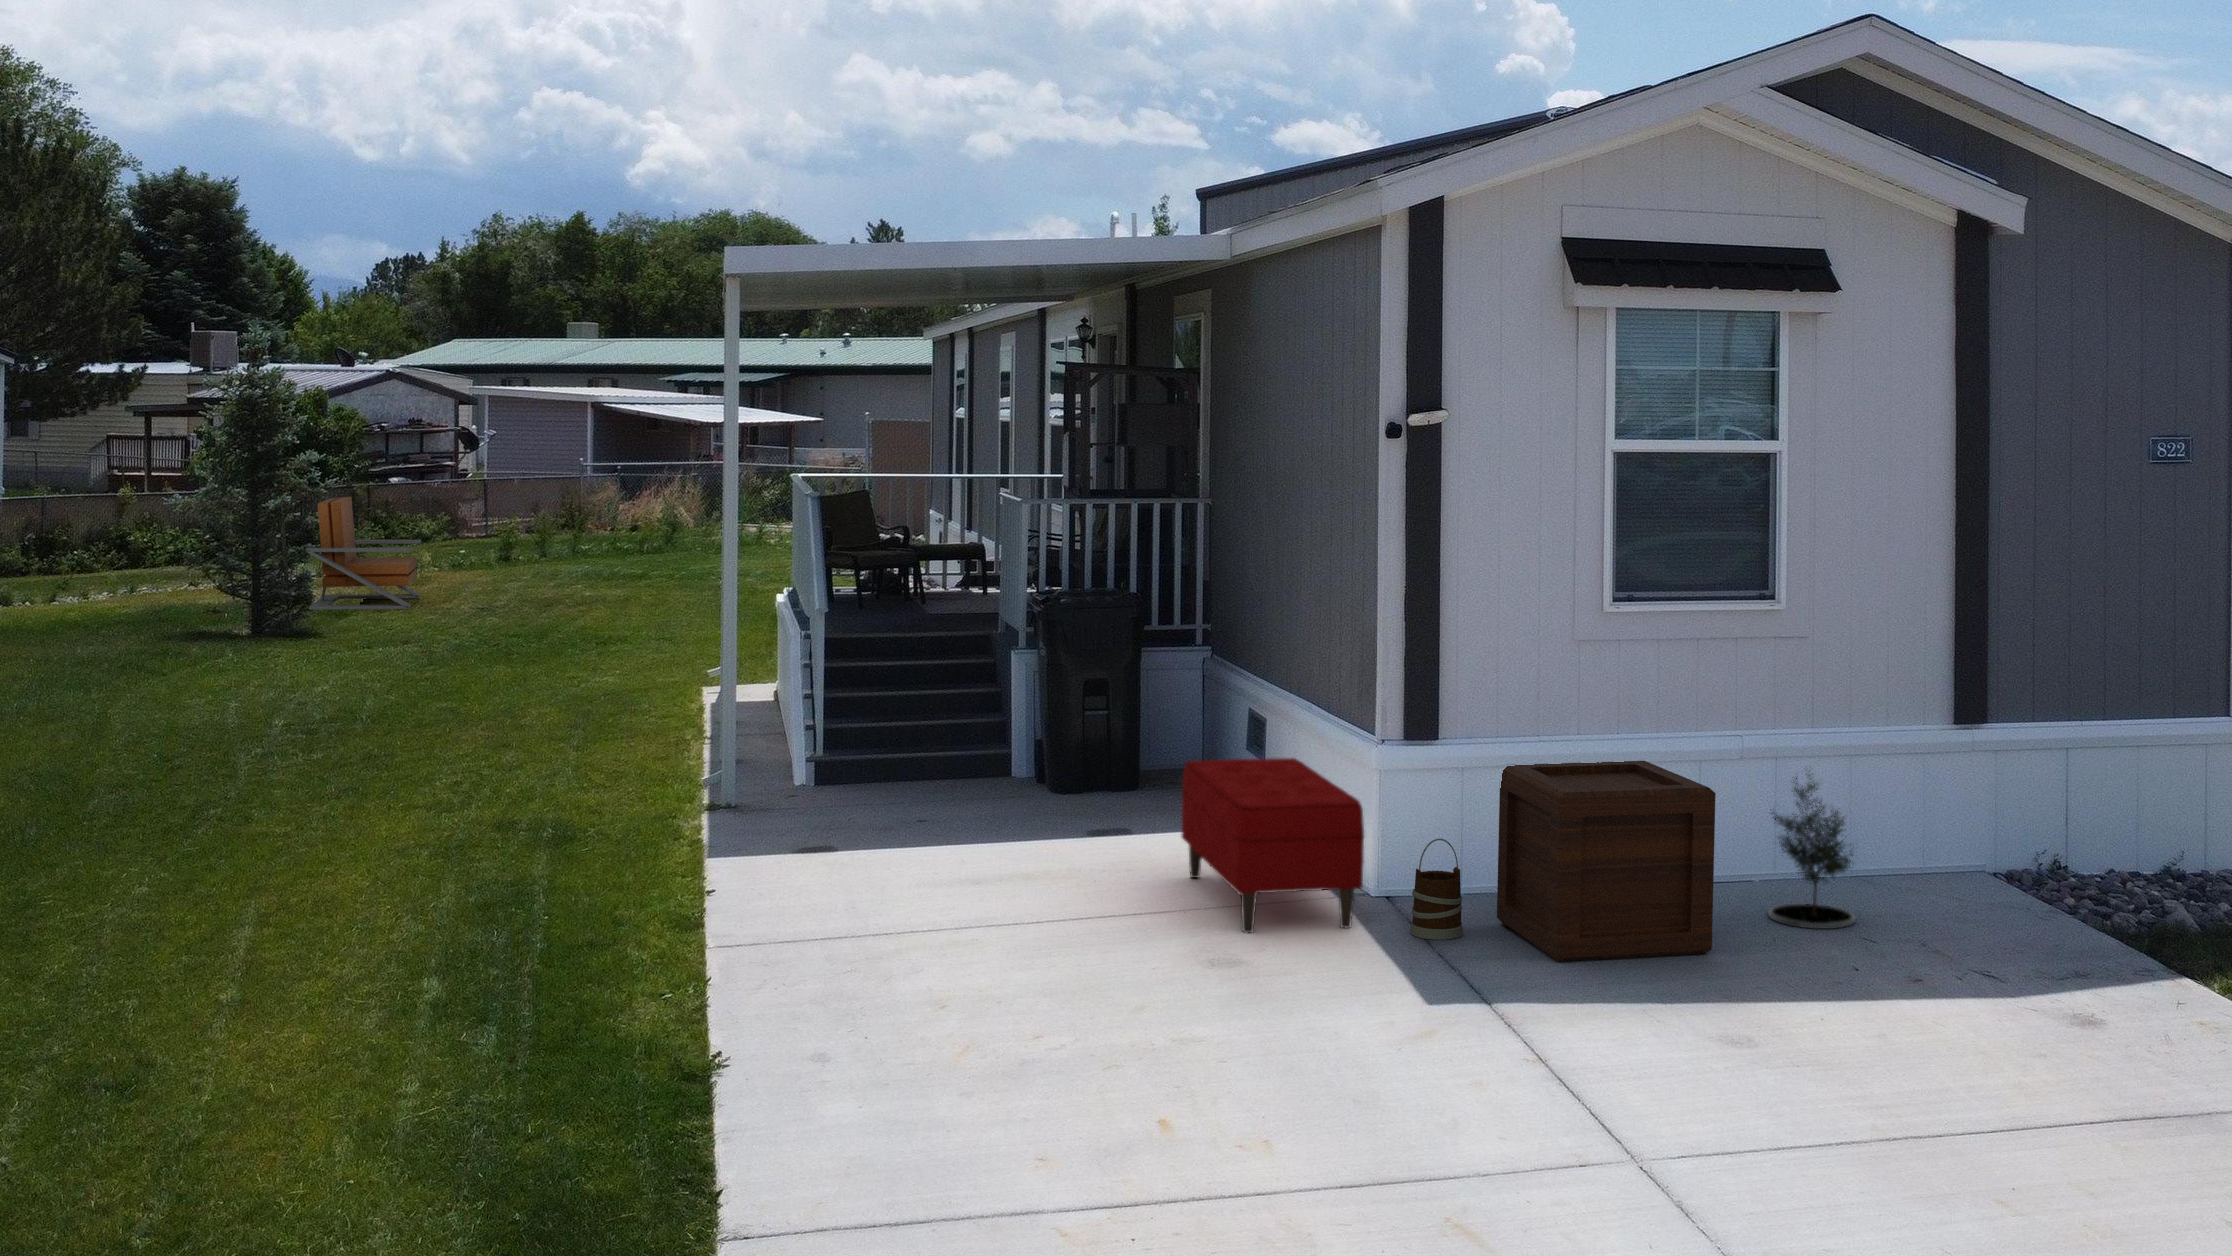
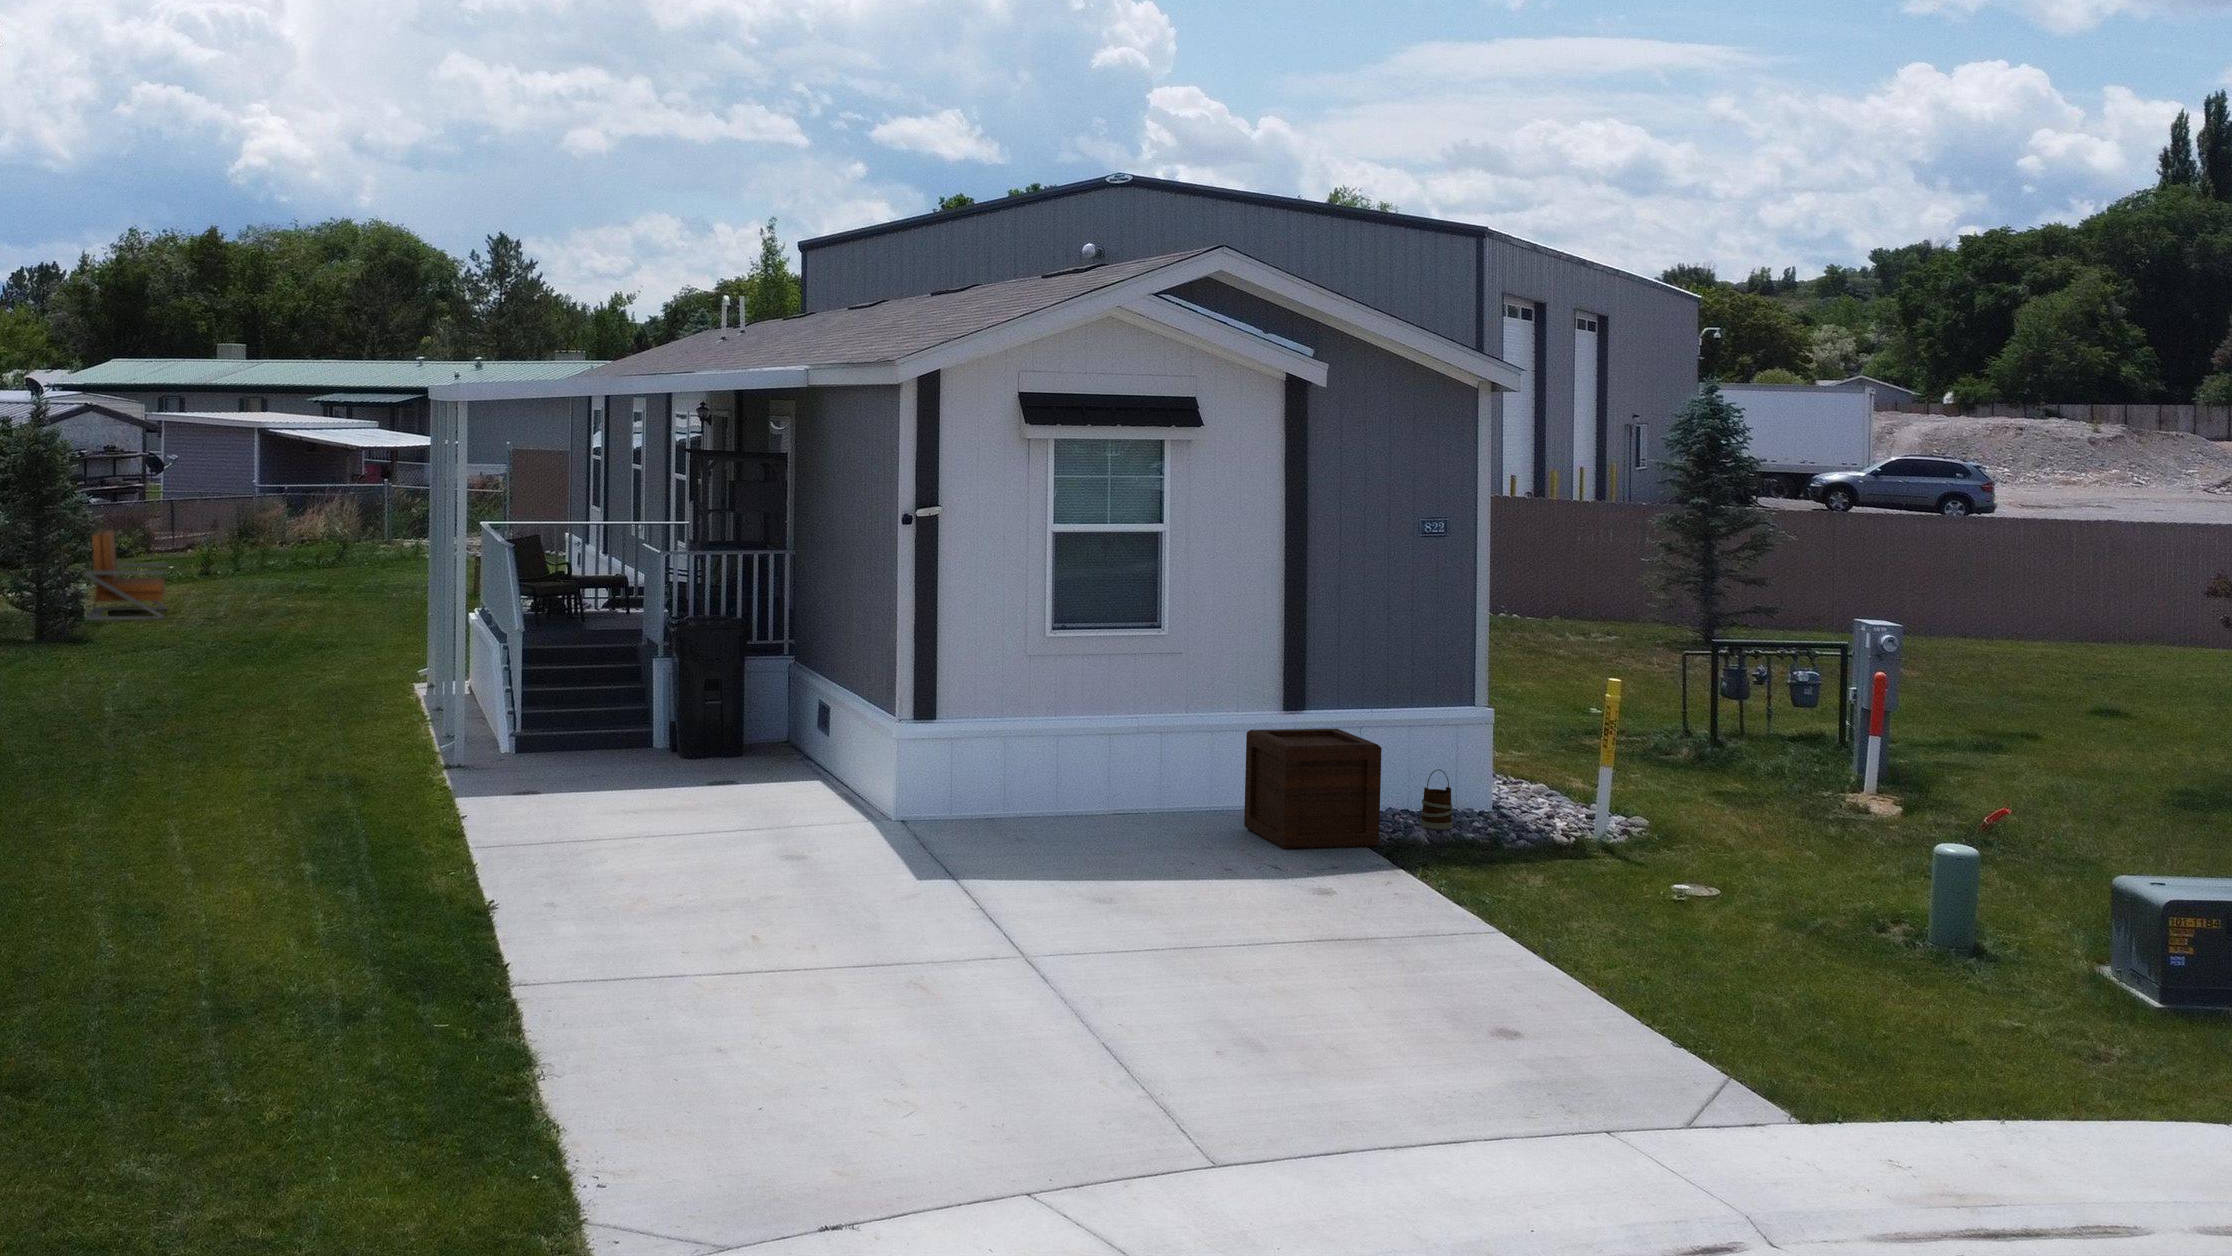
bench: present [1181,758,1364,933] -> none [770,733,888,844]
wooden crate: present [1497,761,1716,962] -> present [1244,729,1382,849]
potted tree: present [1768,775,1856,929] -> none [1154,737,1211,844]
wooden bucket: present [1410,839,1463,940] -> present [1420,769,1453,829]

